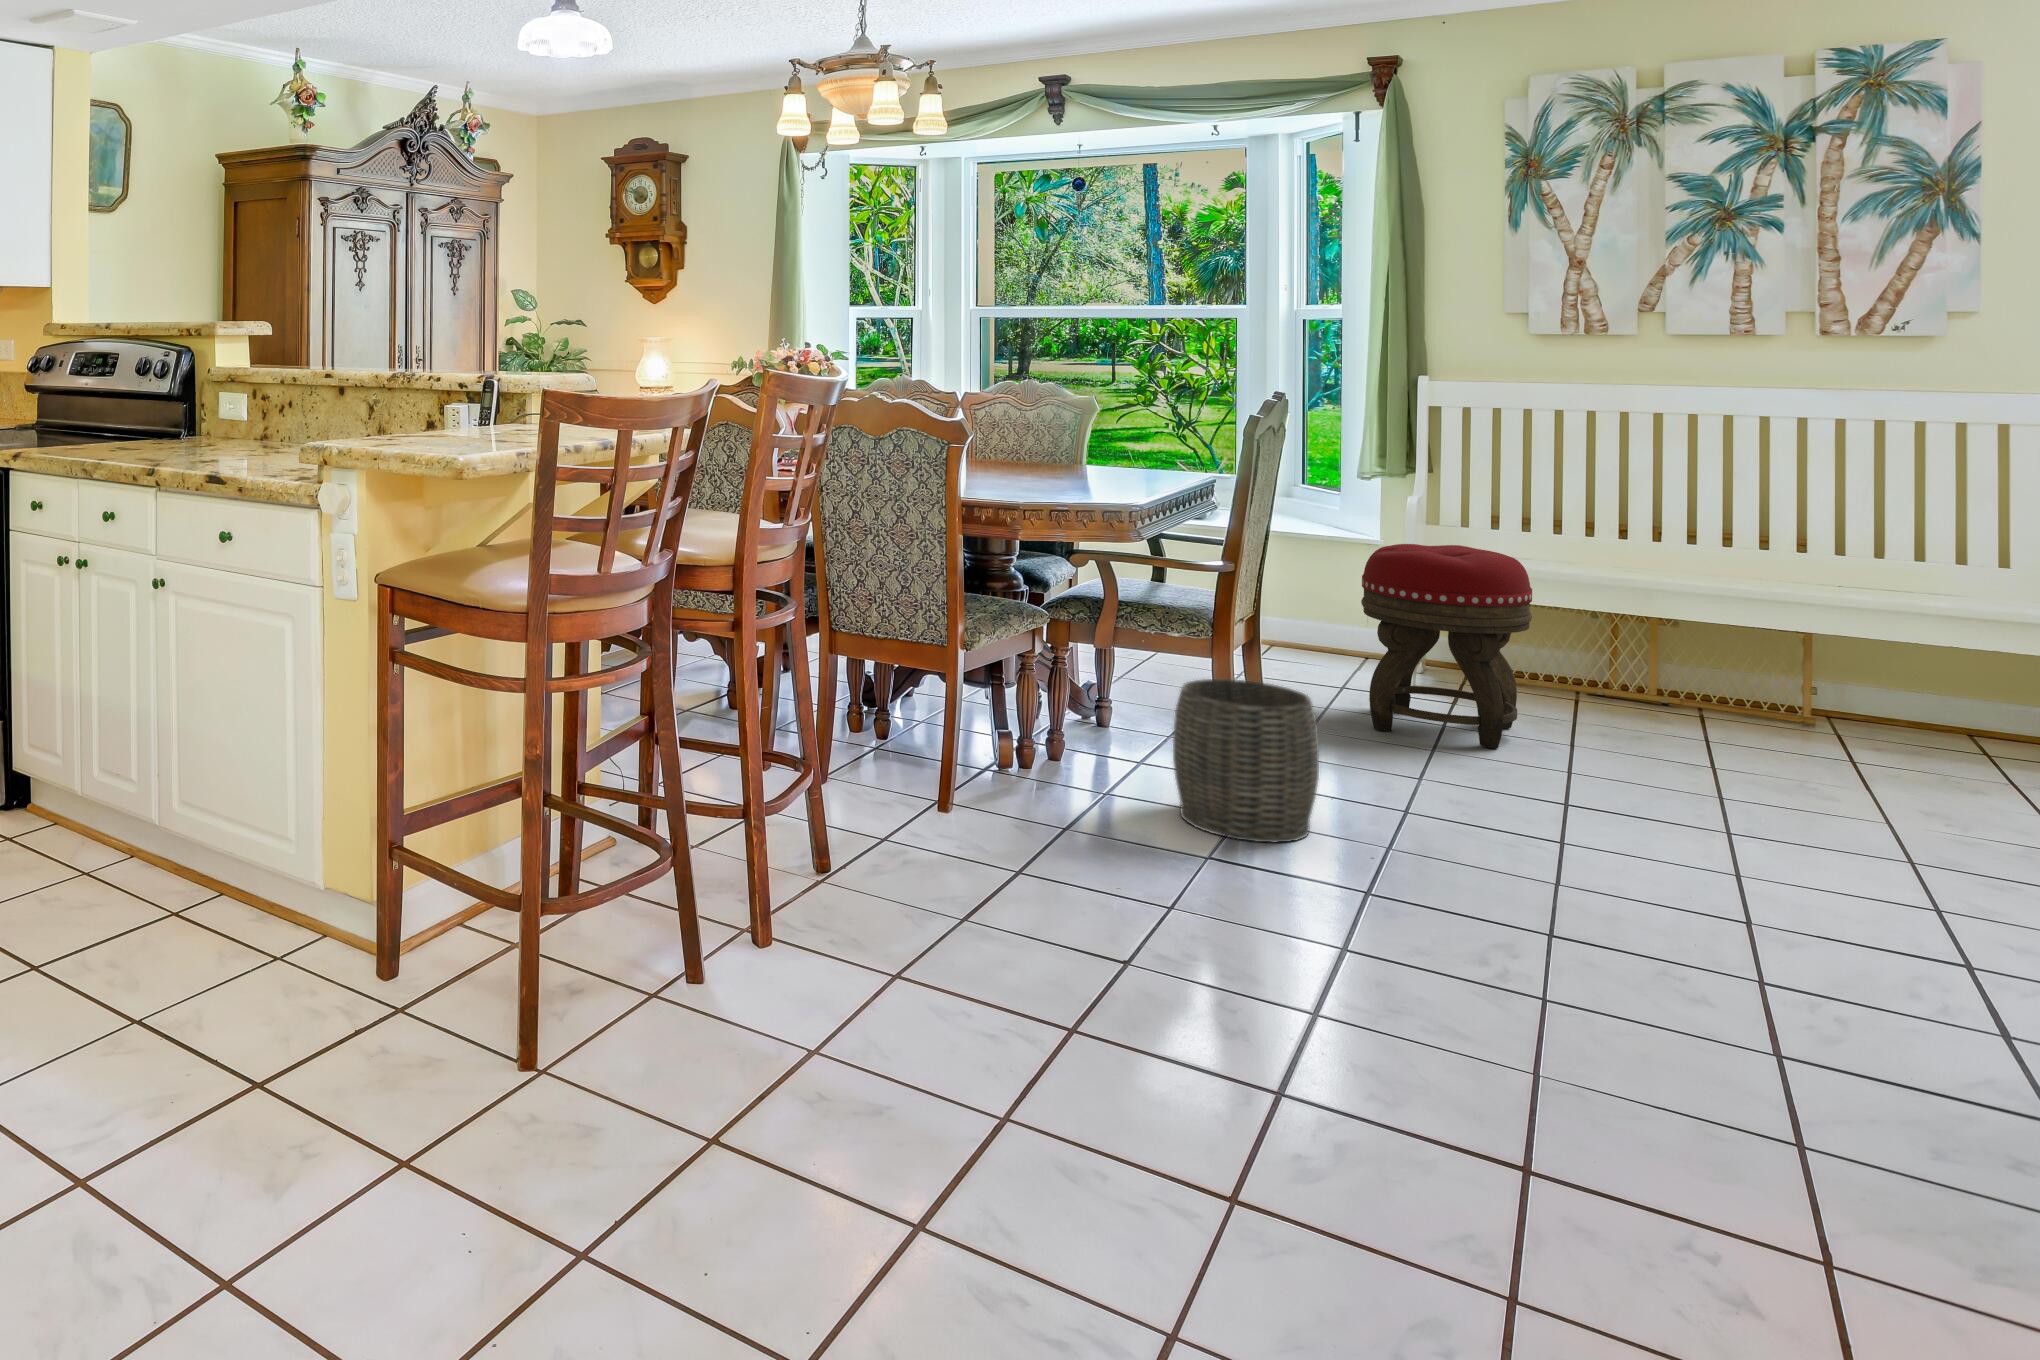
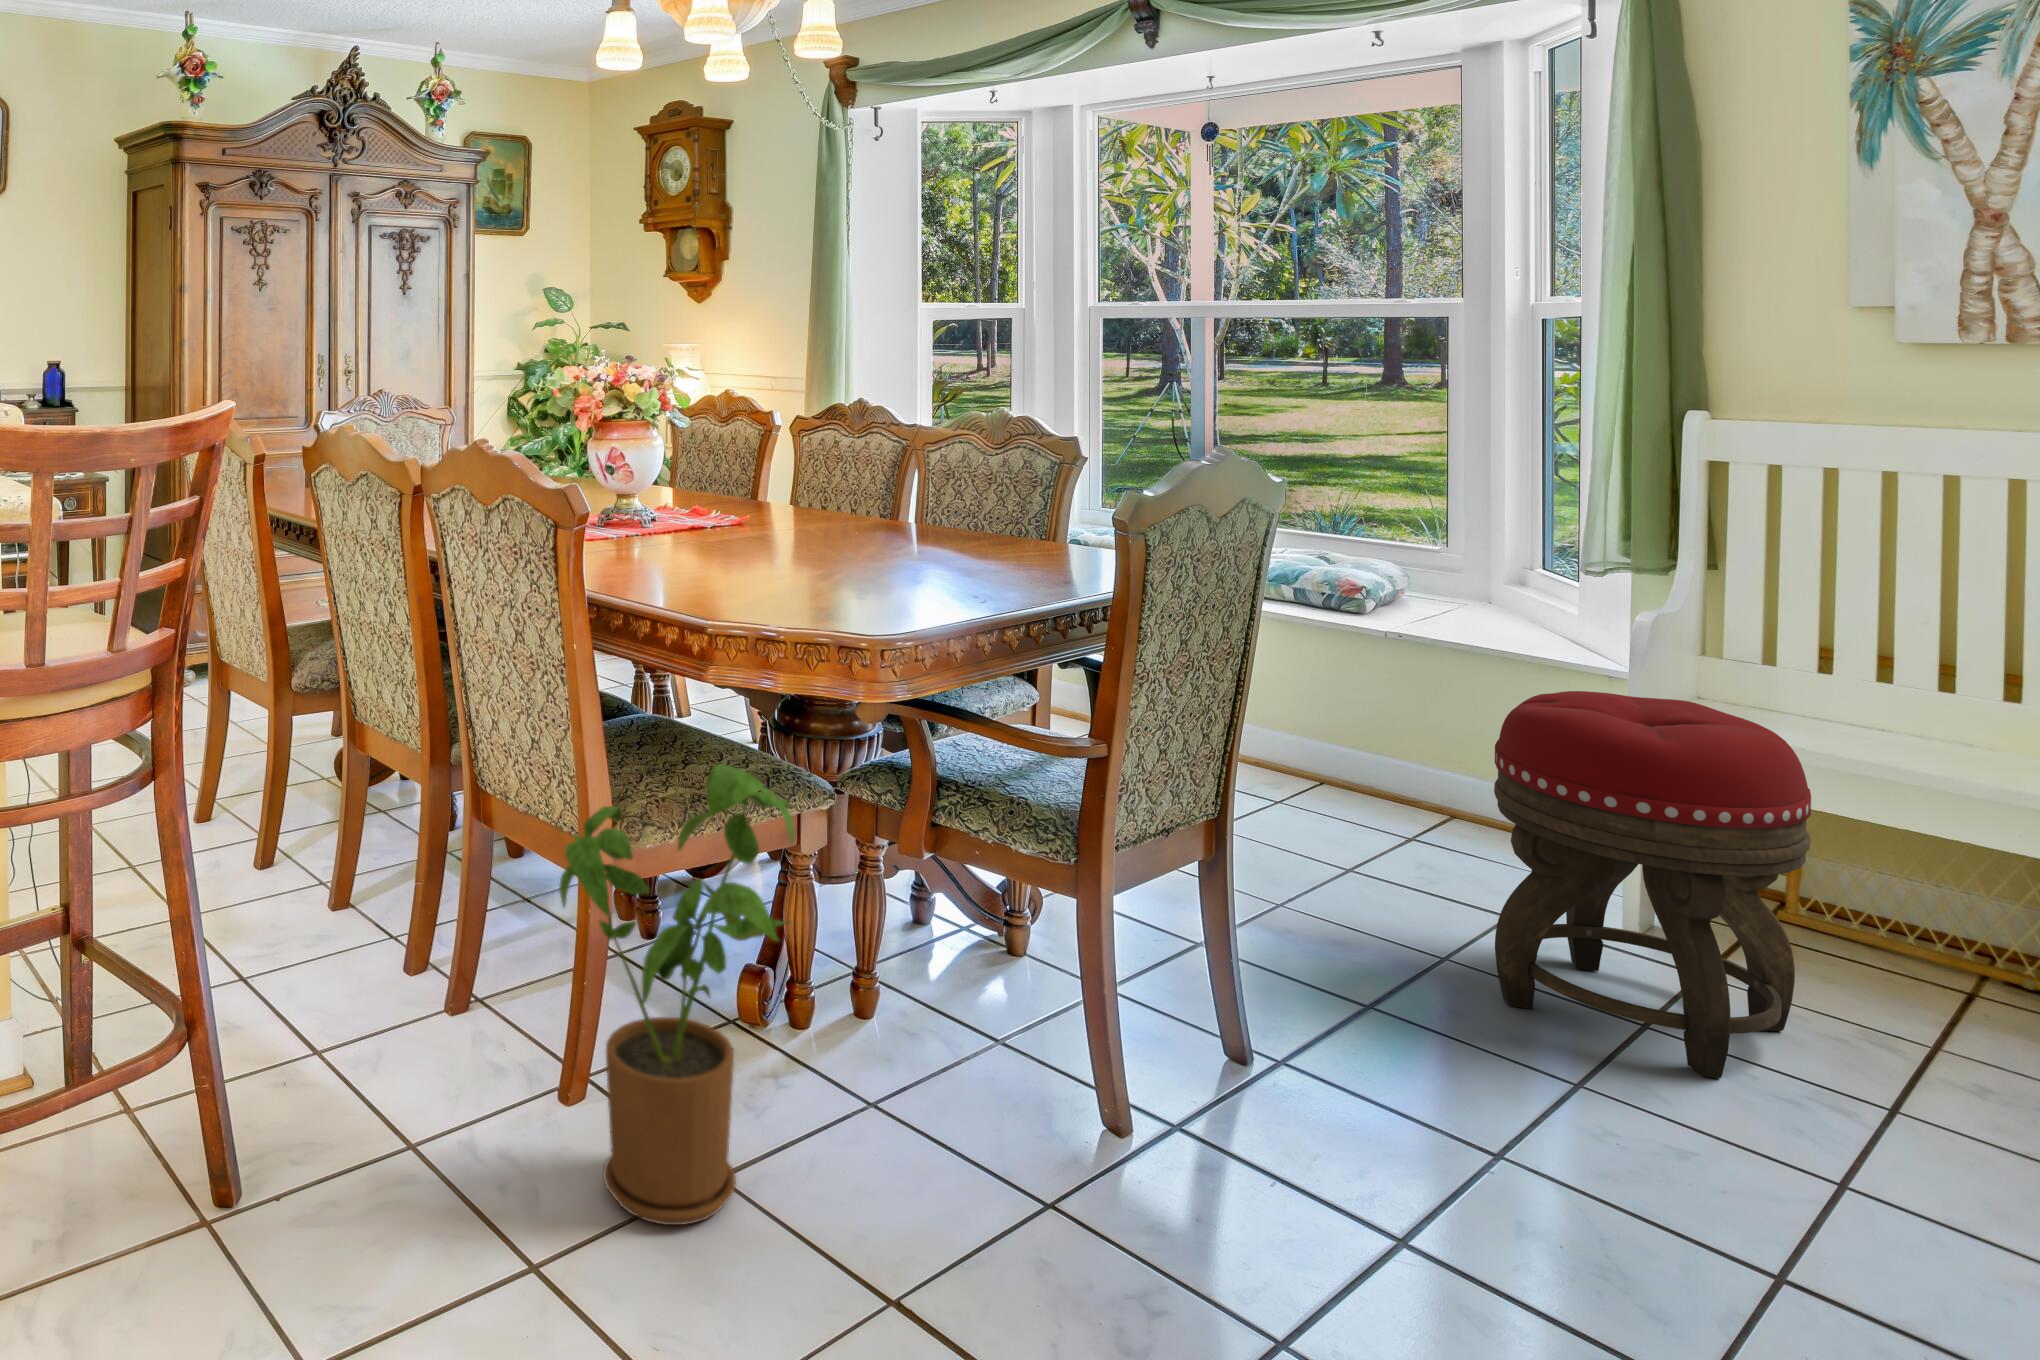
house plant: none [972,585,1150,855] -> present [559,764,794,1225]
woven basket: present [1173,679,1319,843] -> none [946,927,1189,1261]

